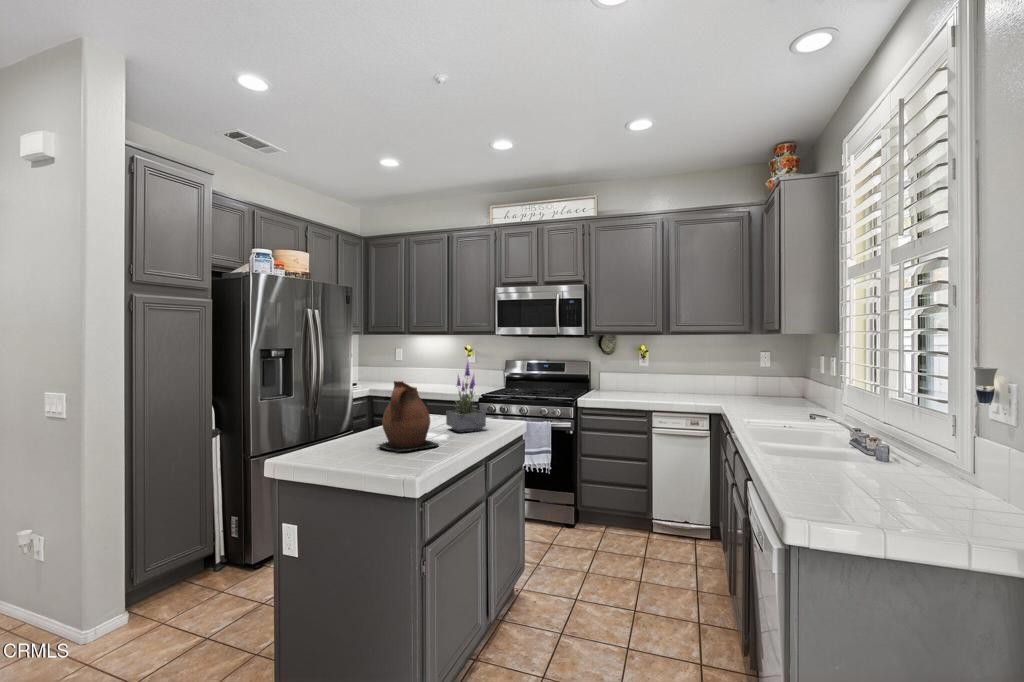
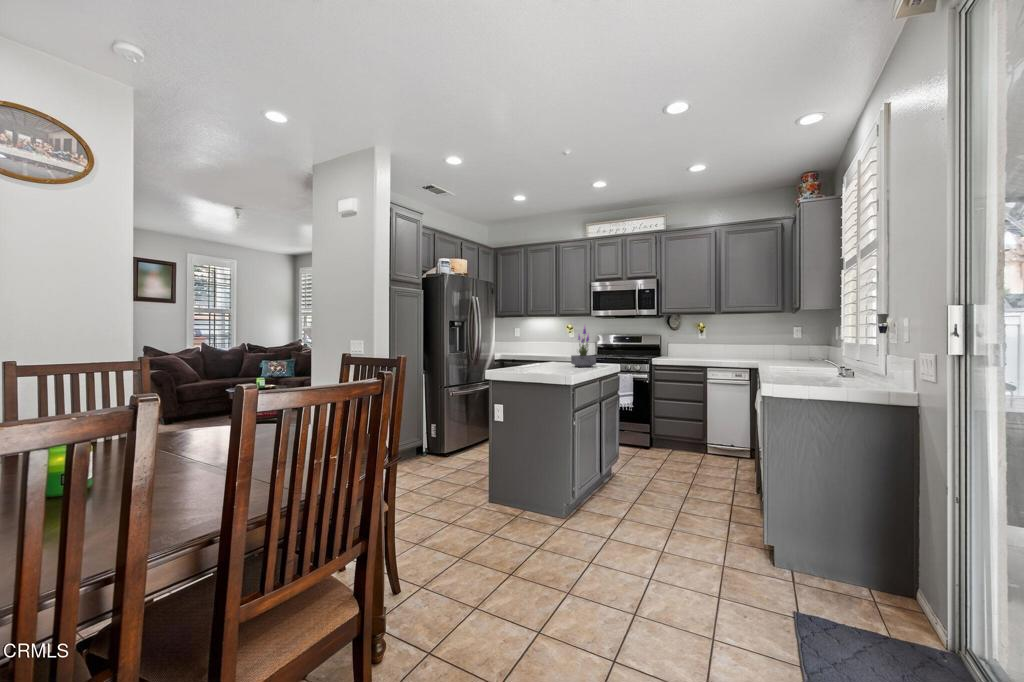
ceramic pitcher: present [378,381,439,452] -> none [537,332,573,370]

